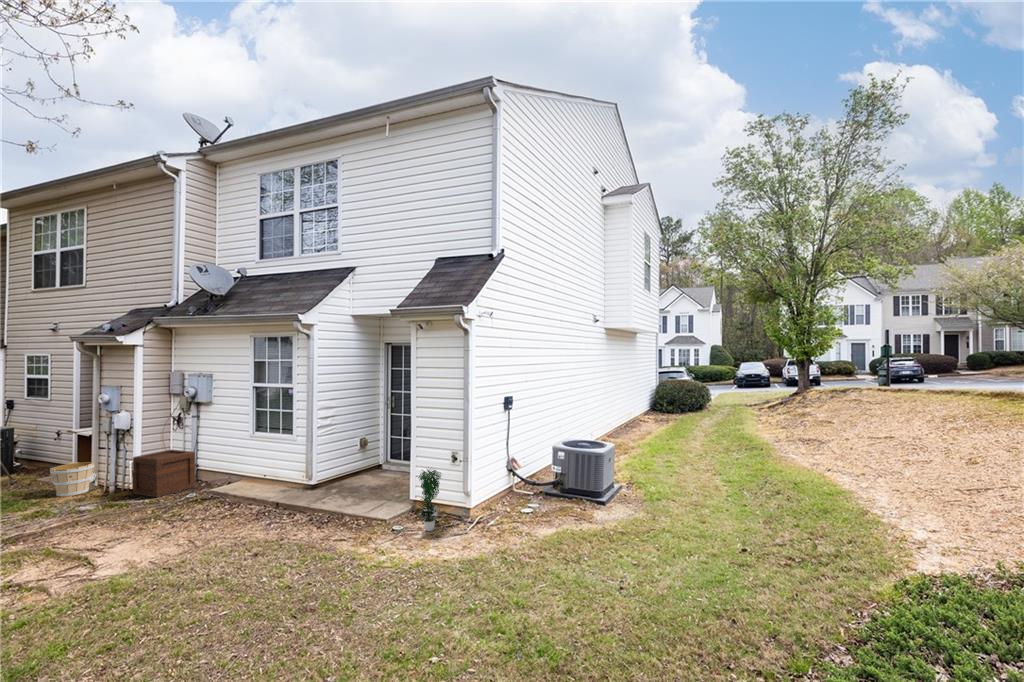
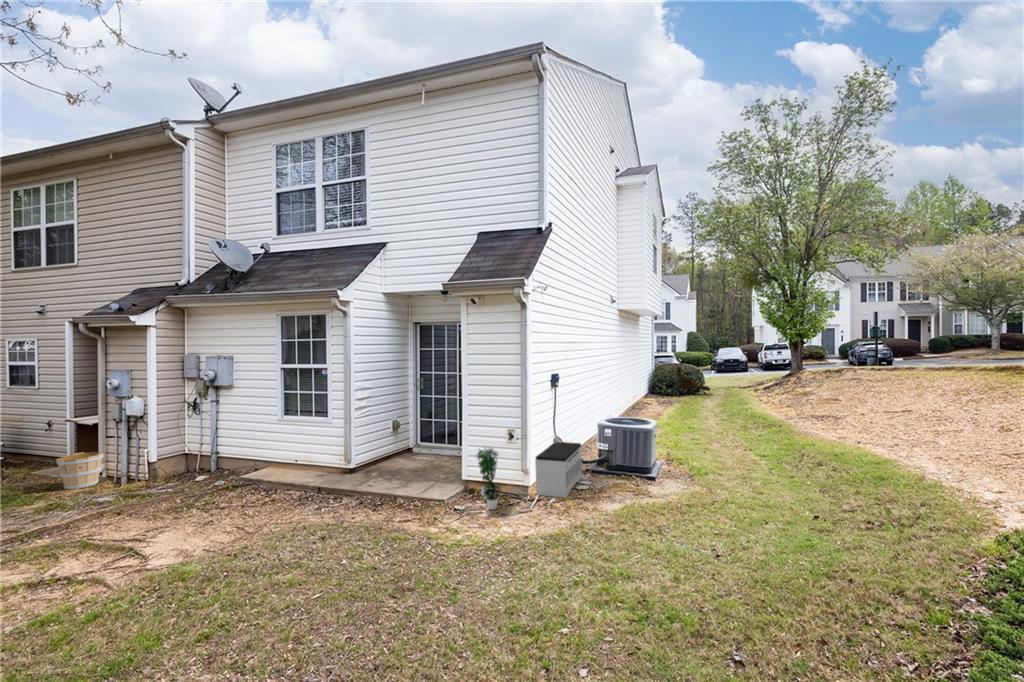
lounge chair: none [678,383,712,413] -> present [677,367,710,395]
wooden crate: present [133,450,196,498] -> none [150,437,217,487]
bench: none [479,463,533,521] -> present [535,442,582,497]

